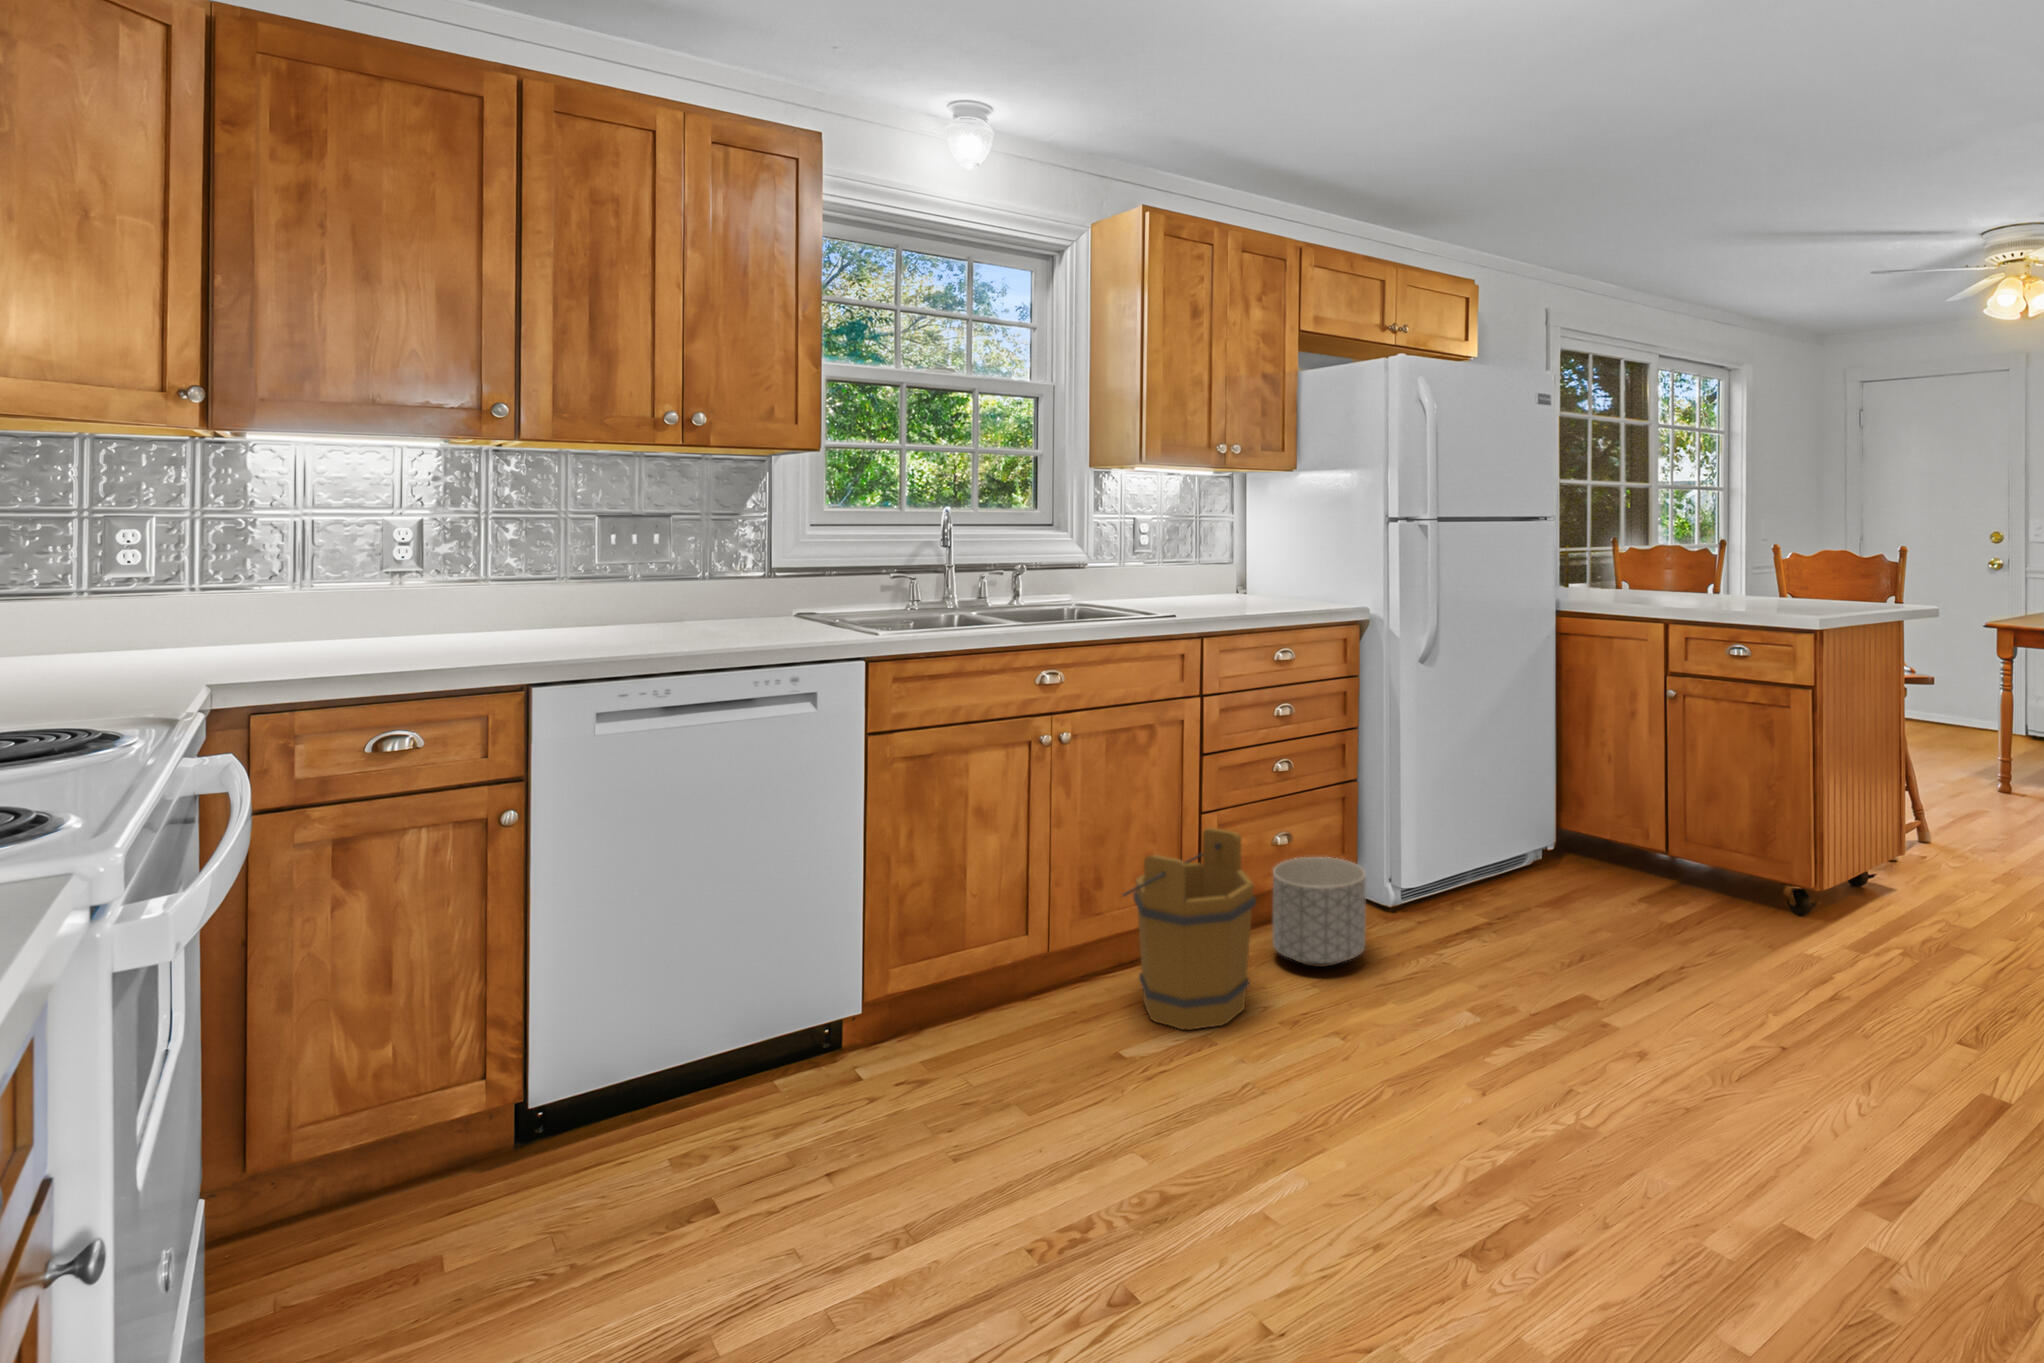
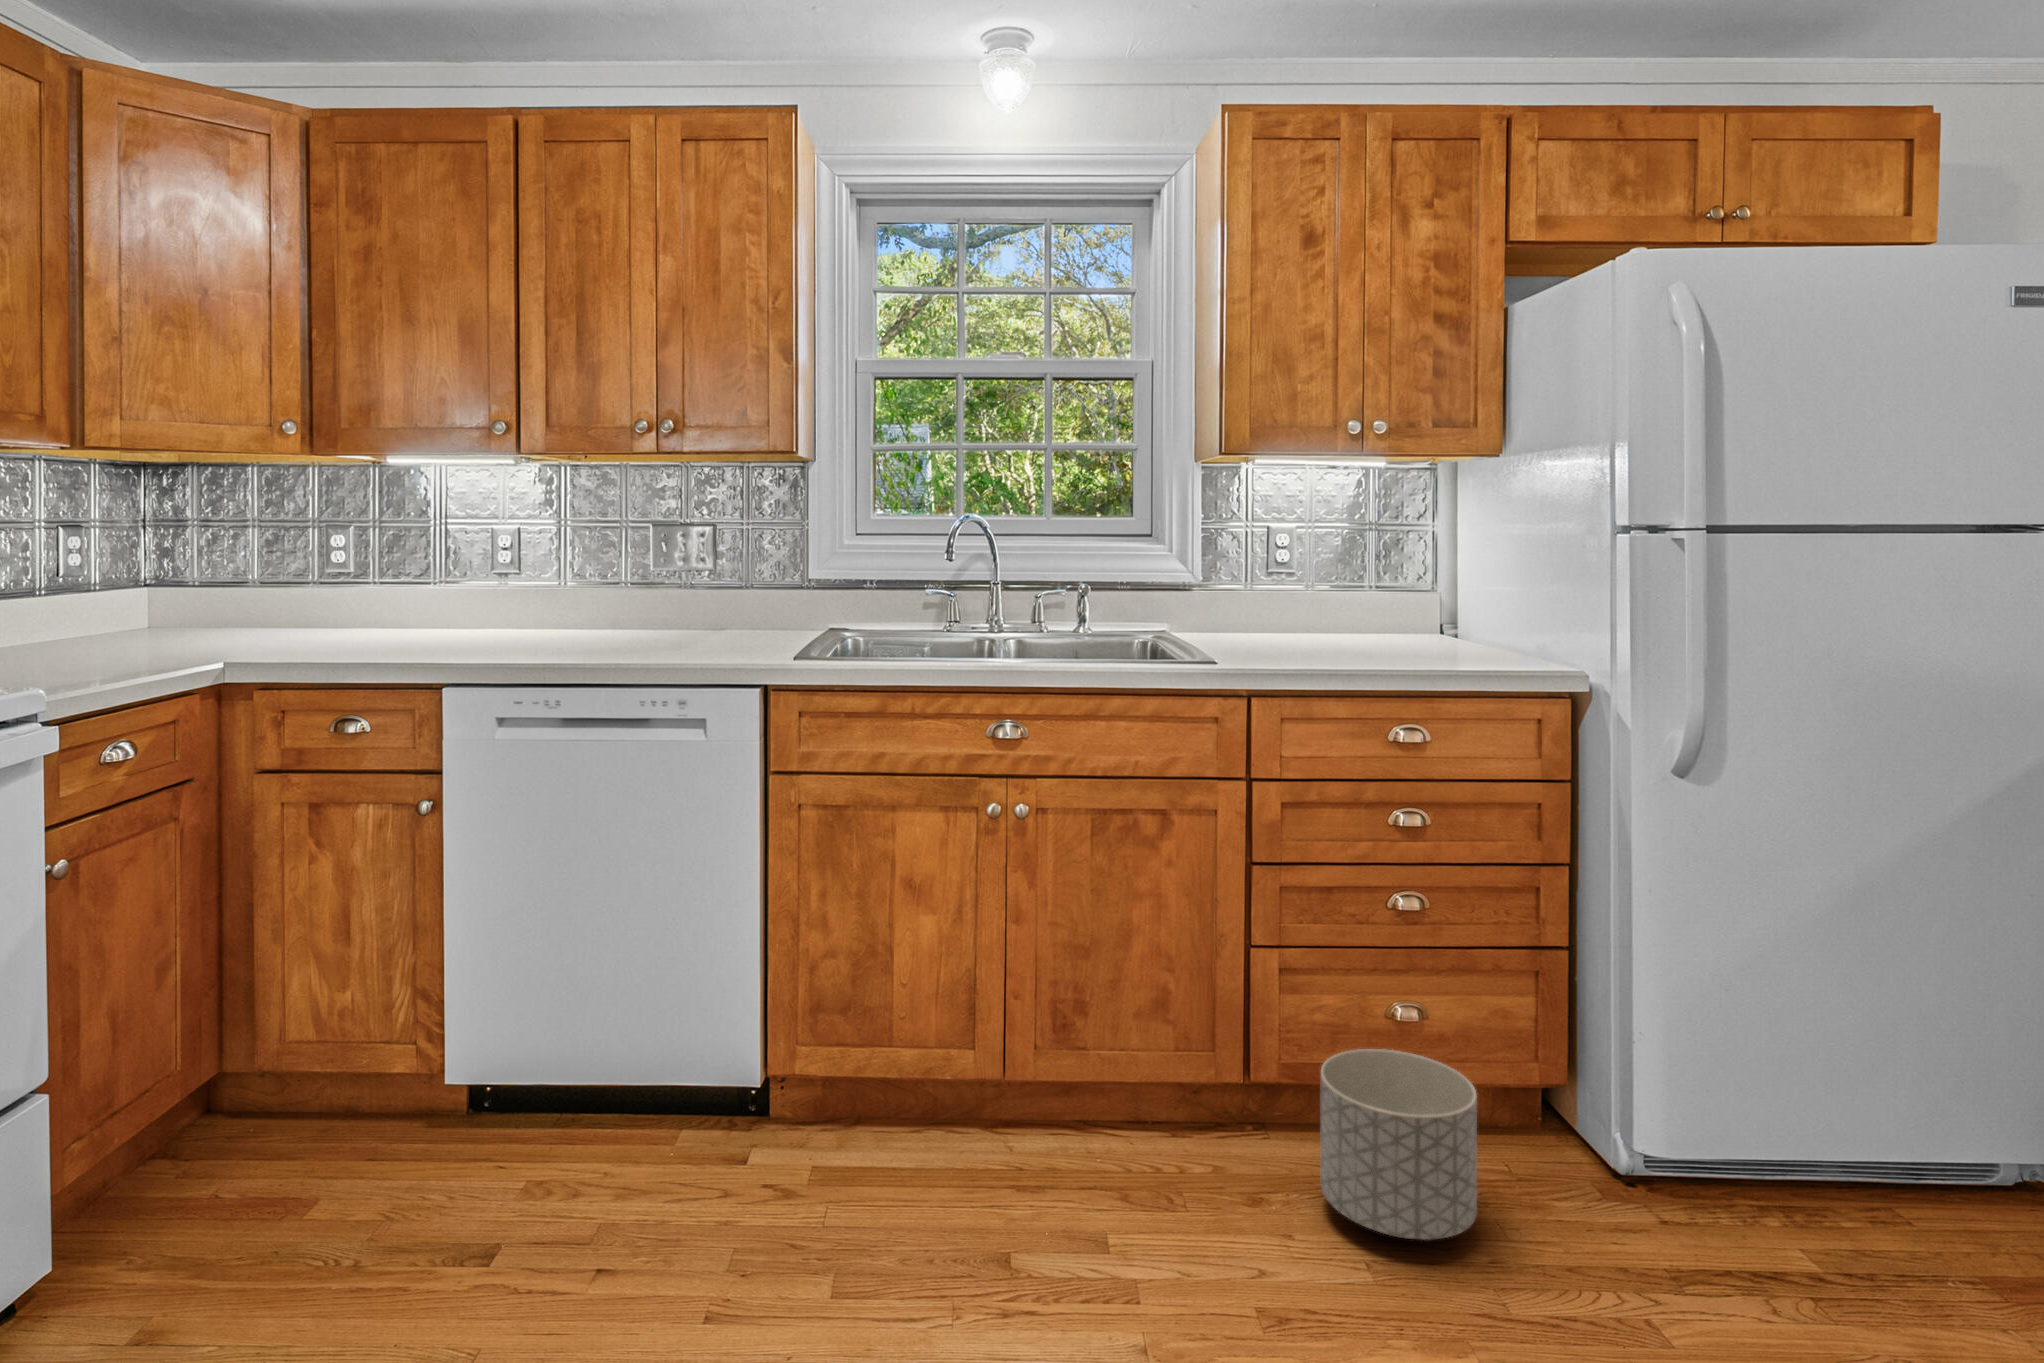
bucket: present [1123,828,1256,1030] -> none [1049,969,1233,1265]

